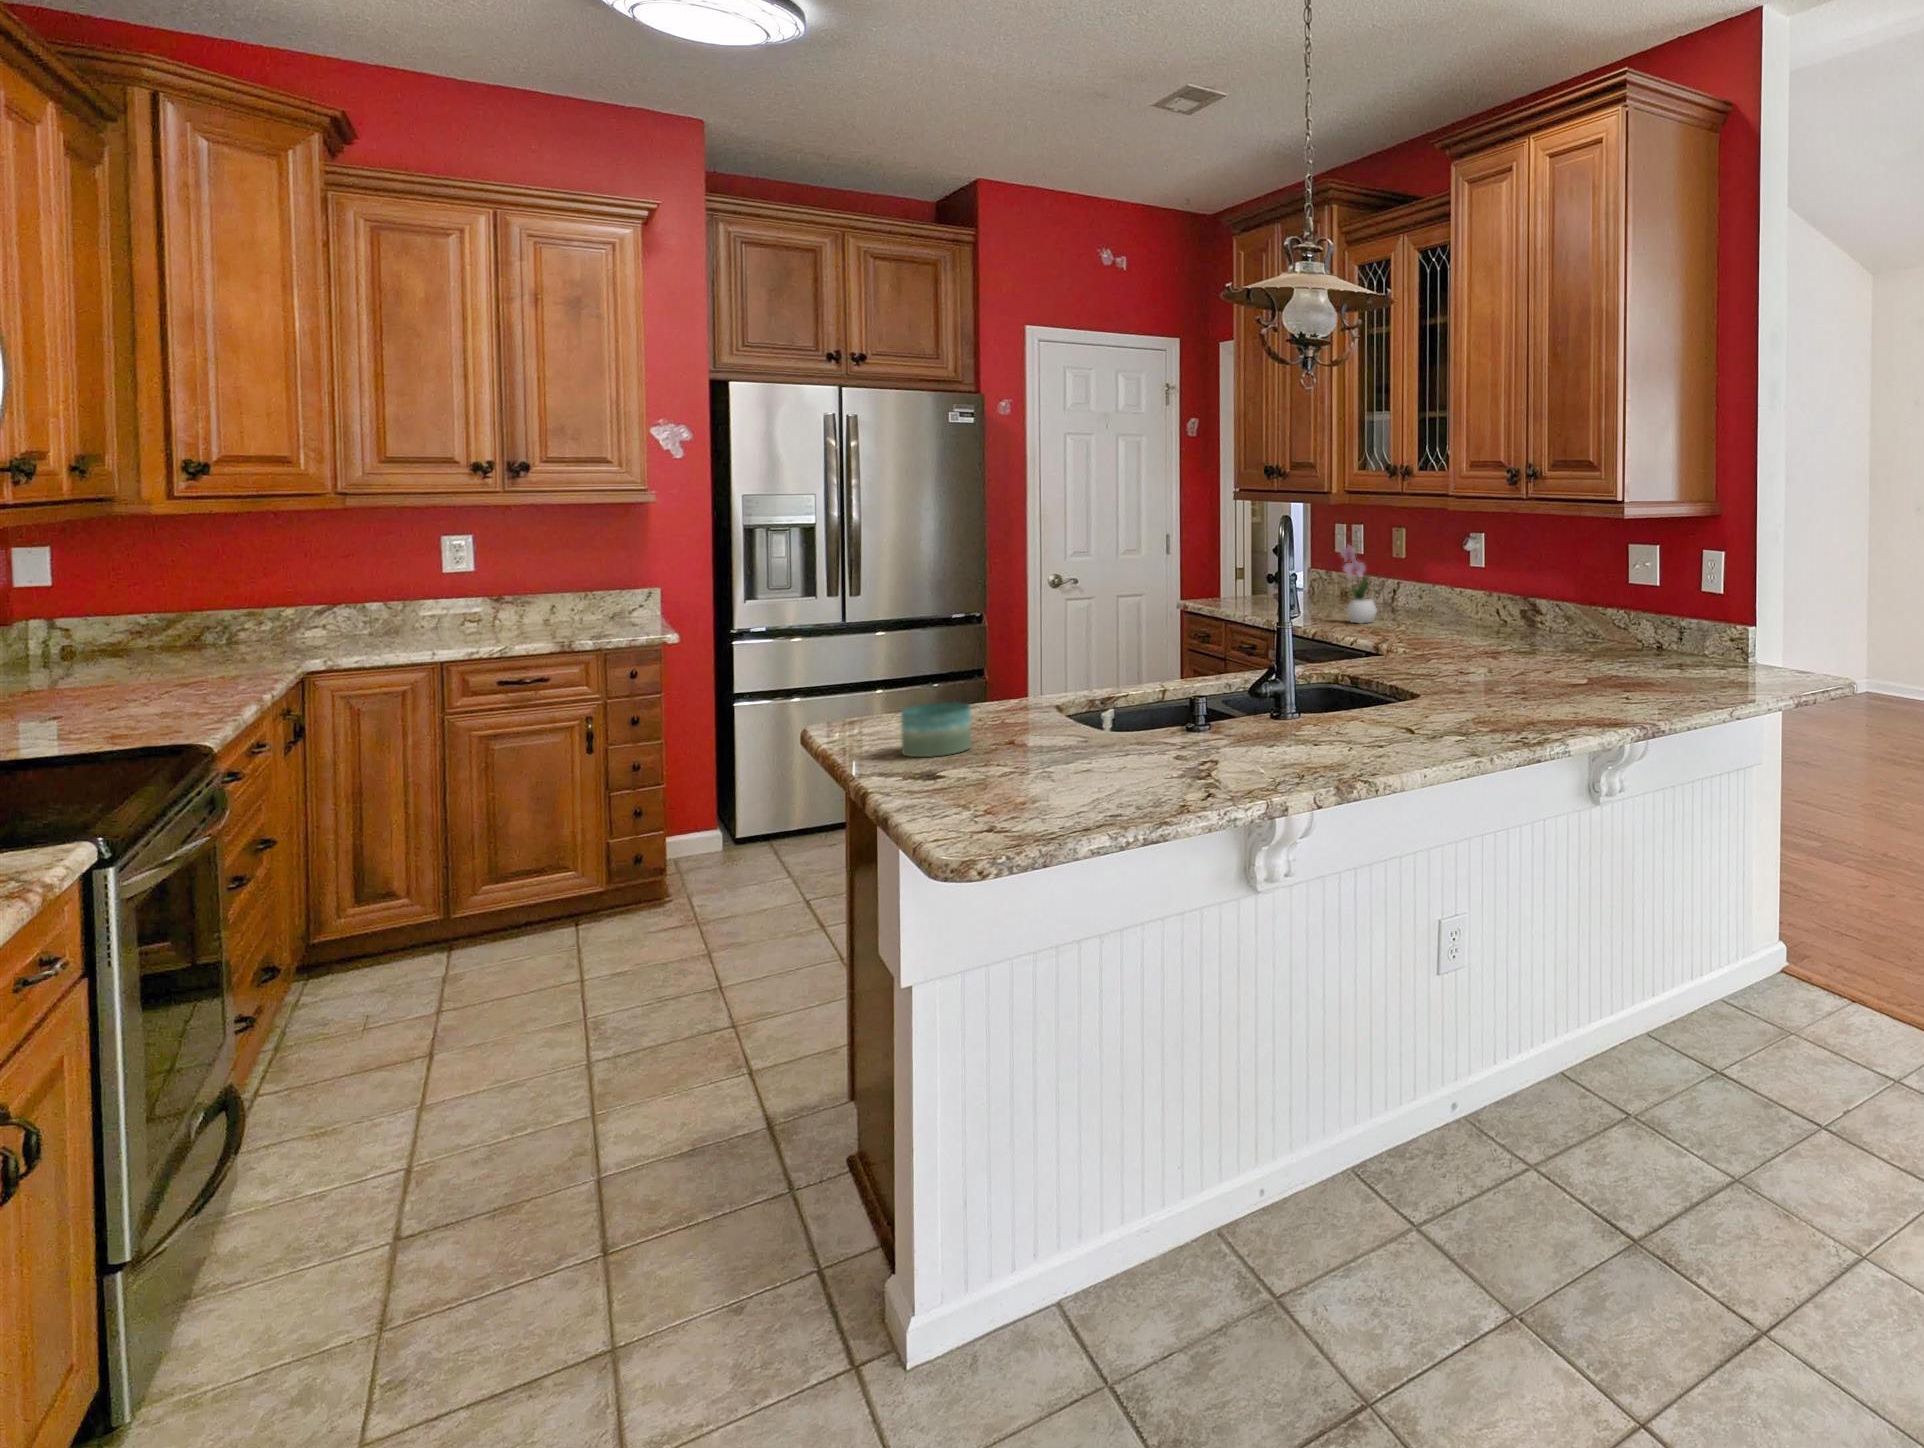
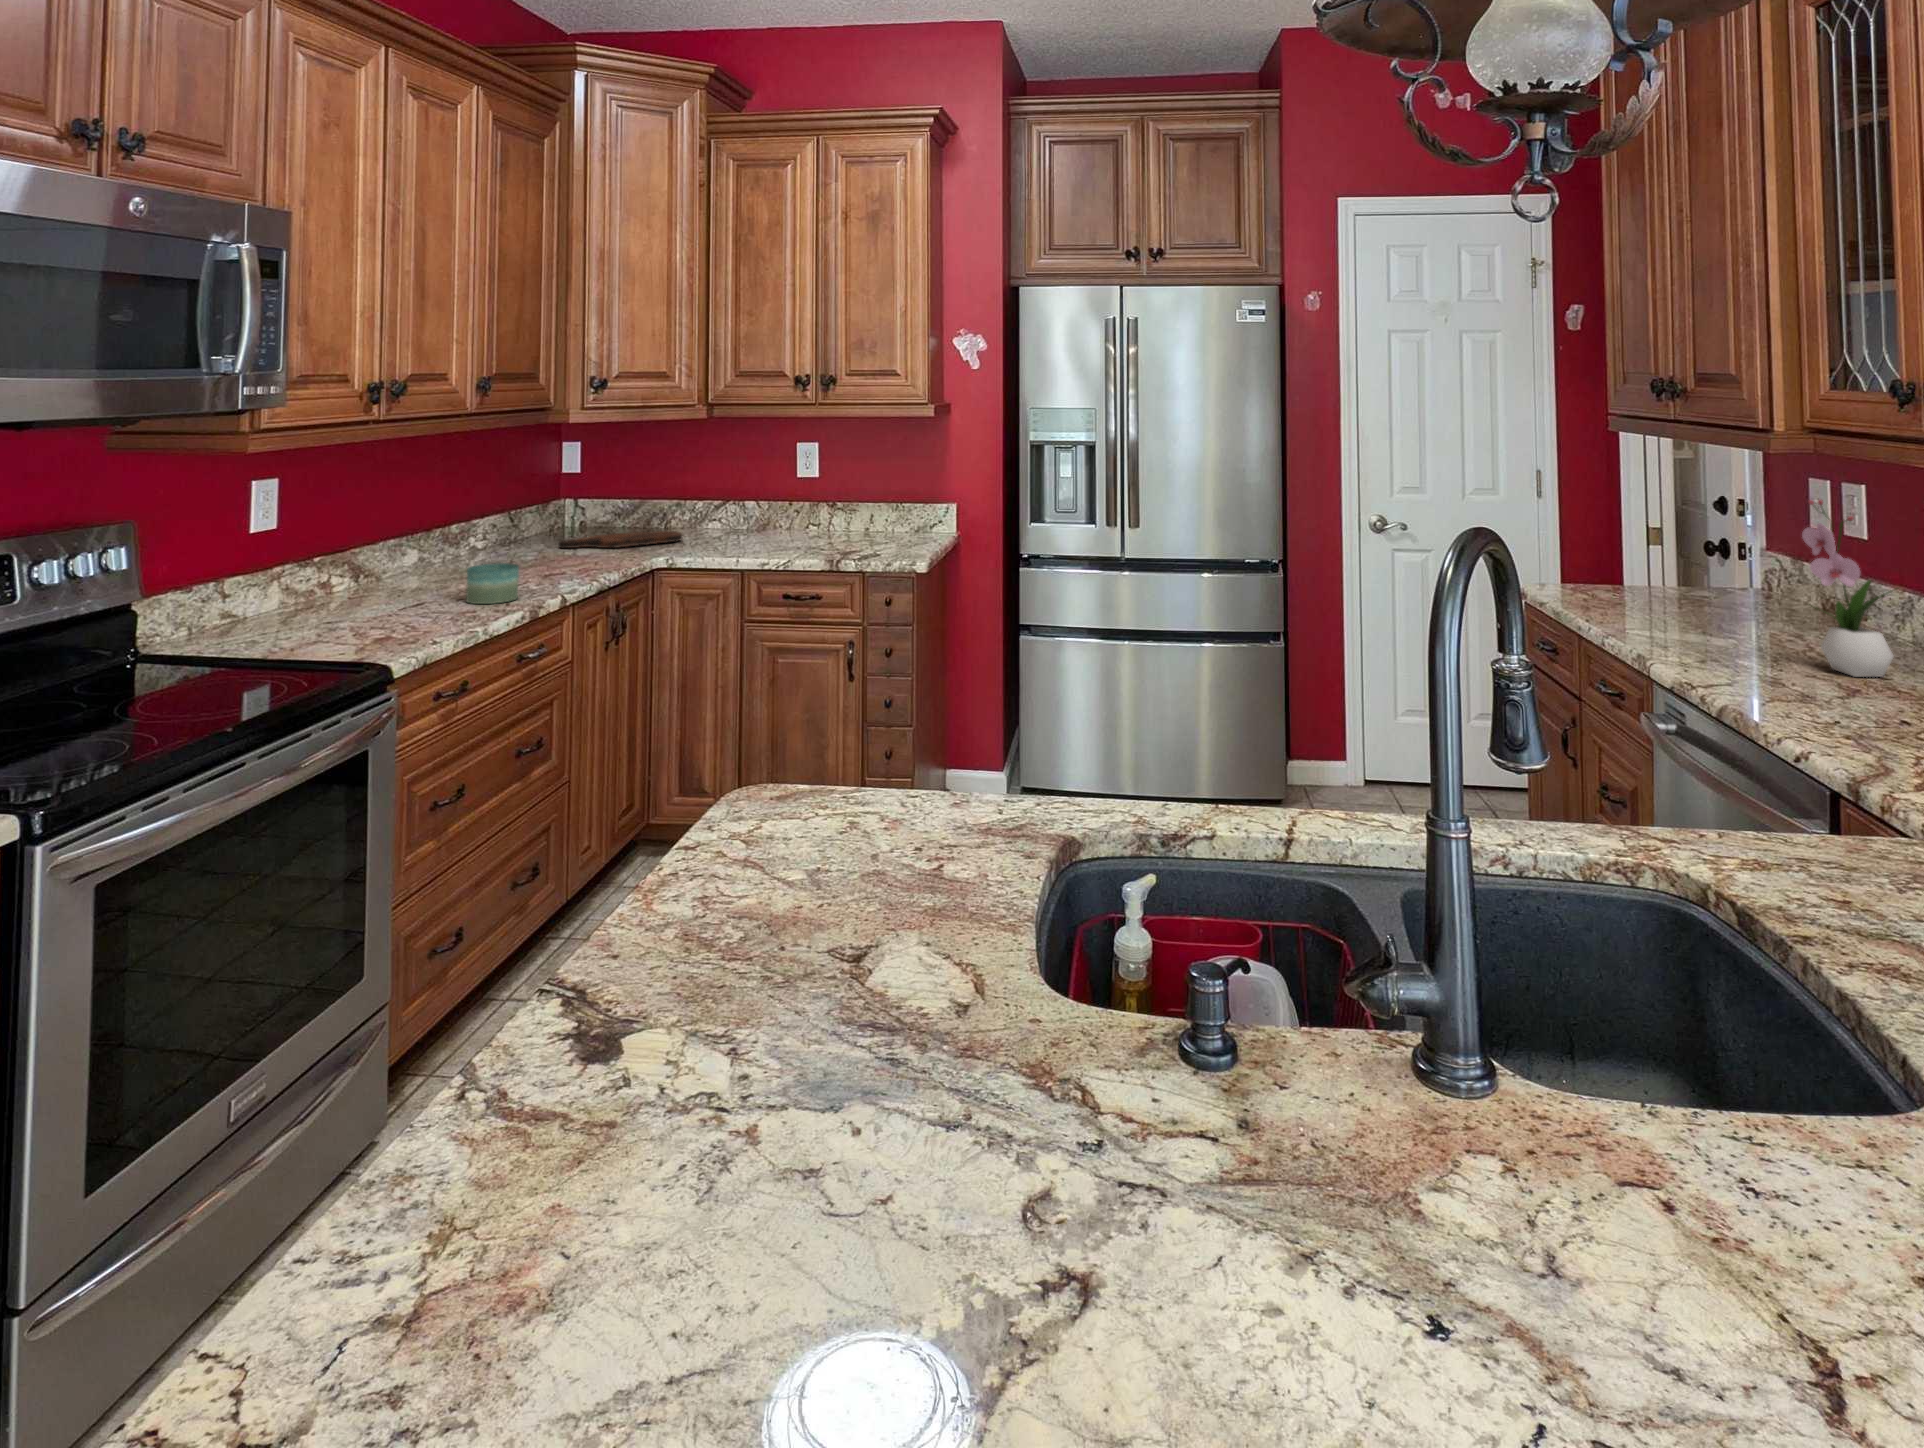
cutting board: none [84,643,280,673] -> present [558,531,682,548]
candle: present [901,702,971,757] -> present [466,563,519,604]

